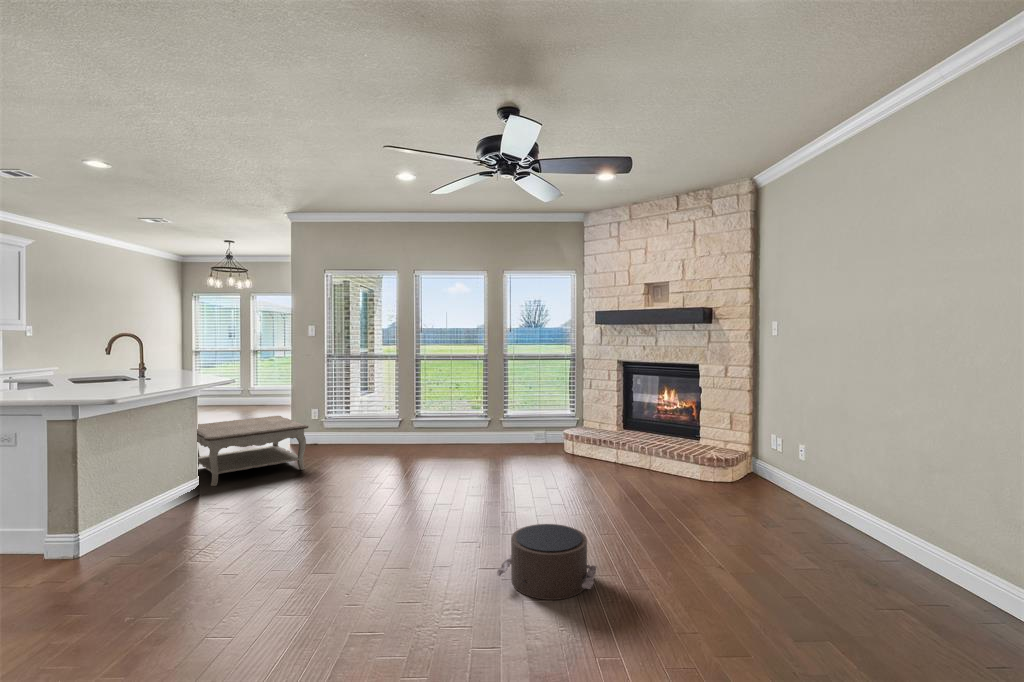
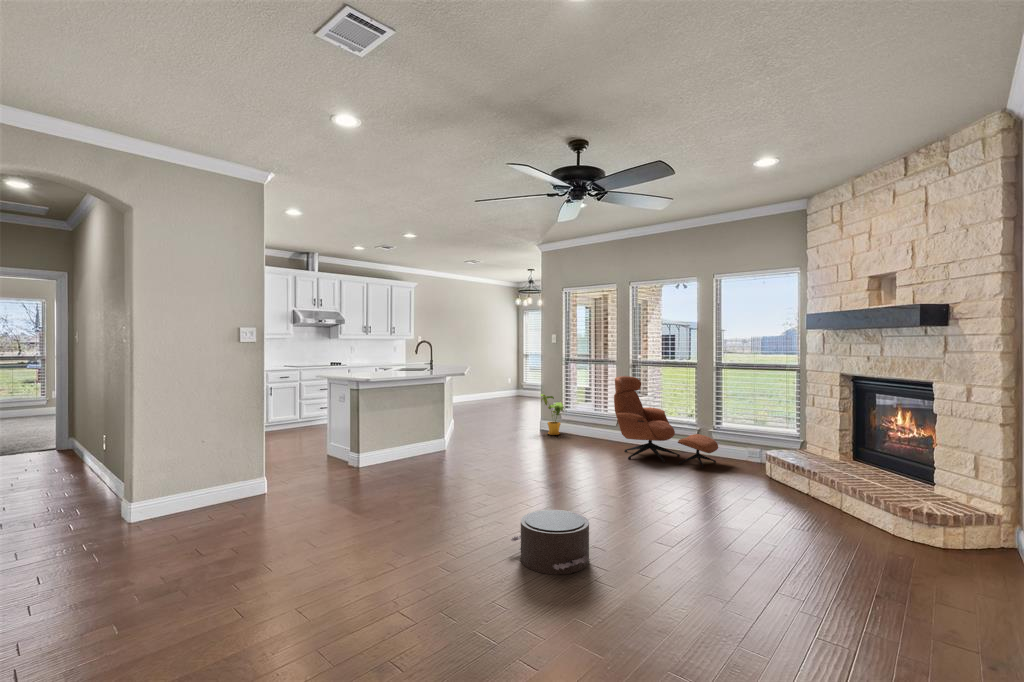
lounge chair: none [421,373,521,459] -> present [614,376,718,468]
house plant: none [307,400,337,447] -> present [541,394,564,435]
coffee table: present [197,416,308,486] -> none [448,404,521,448]

